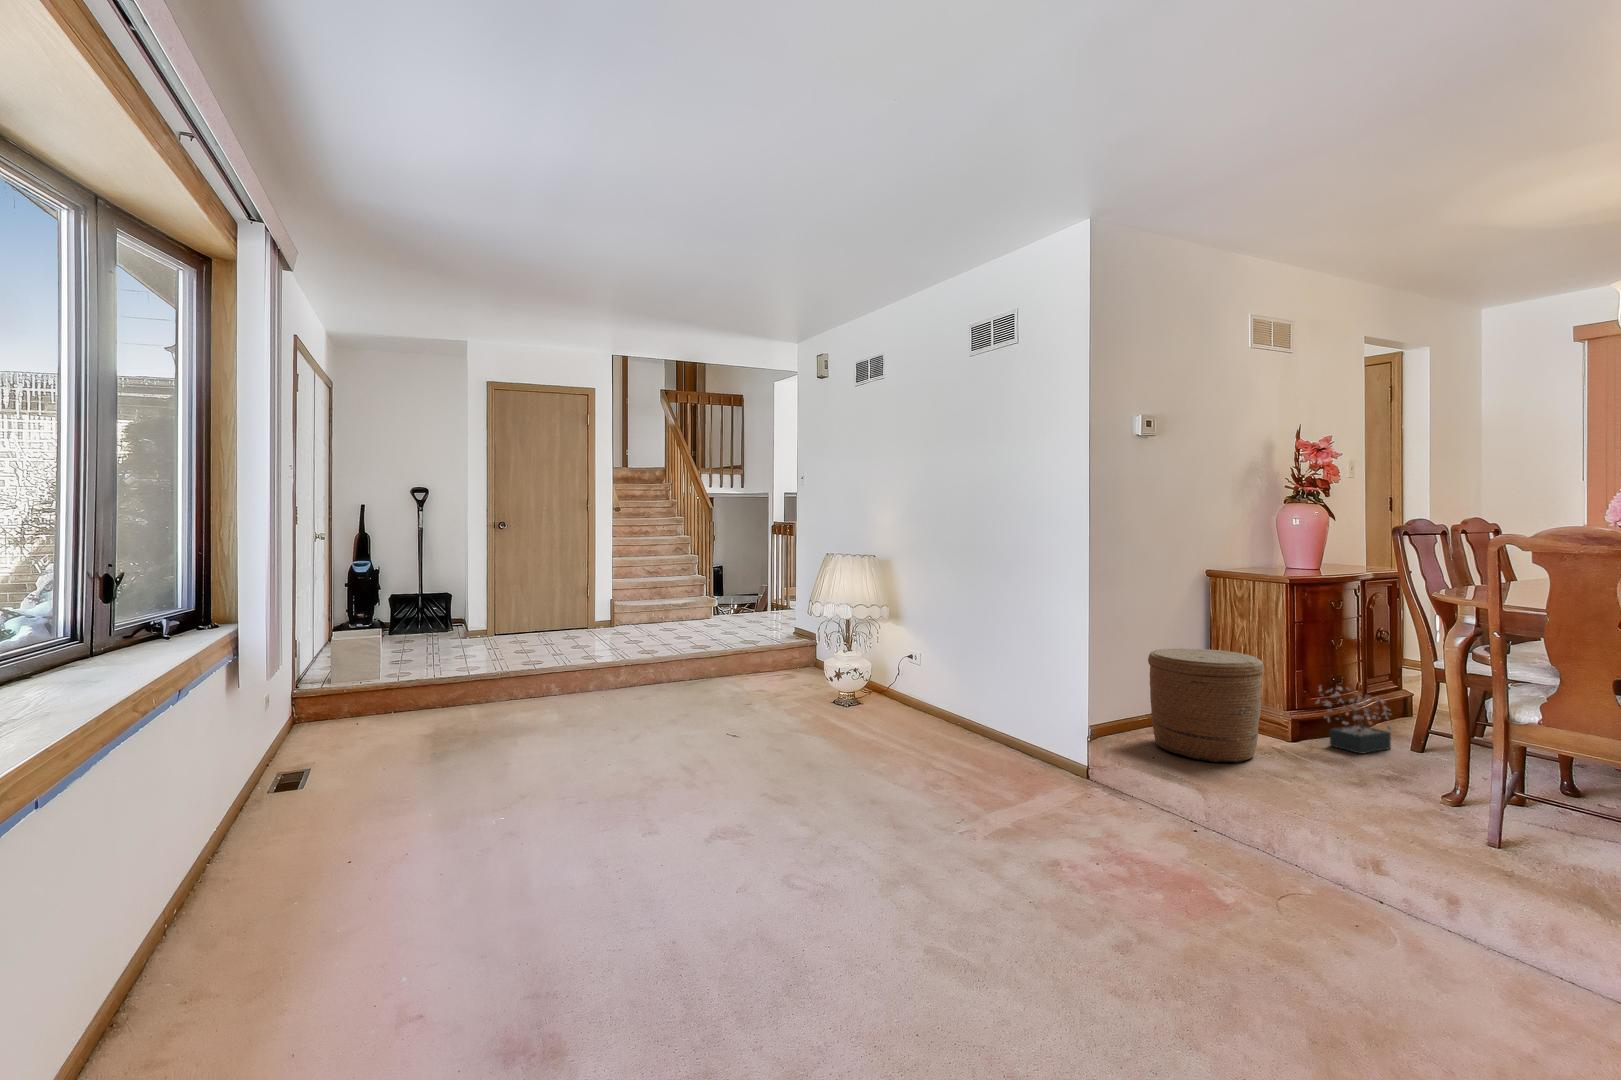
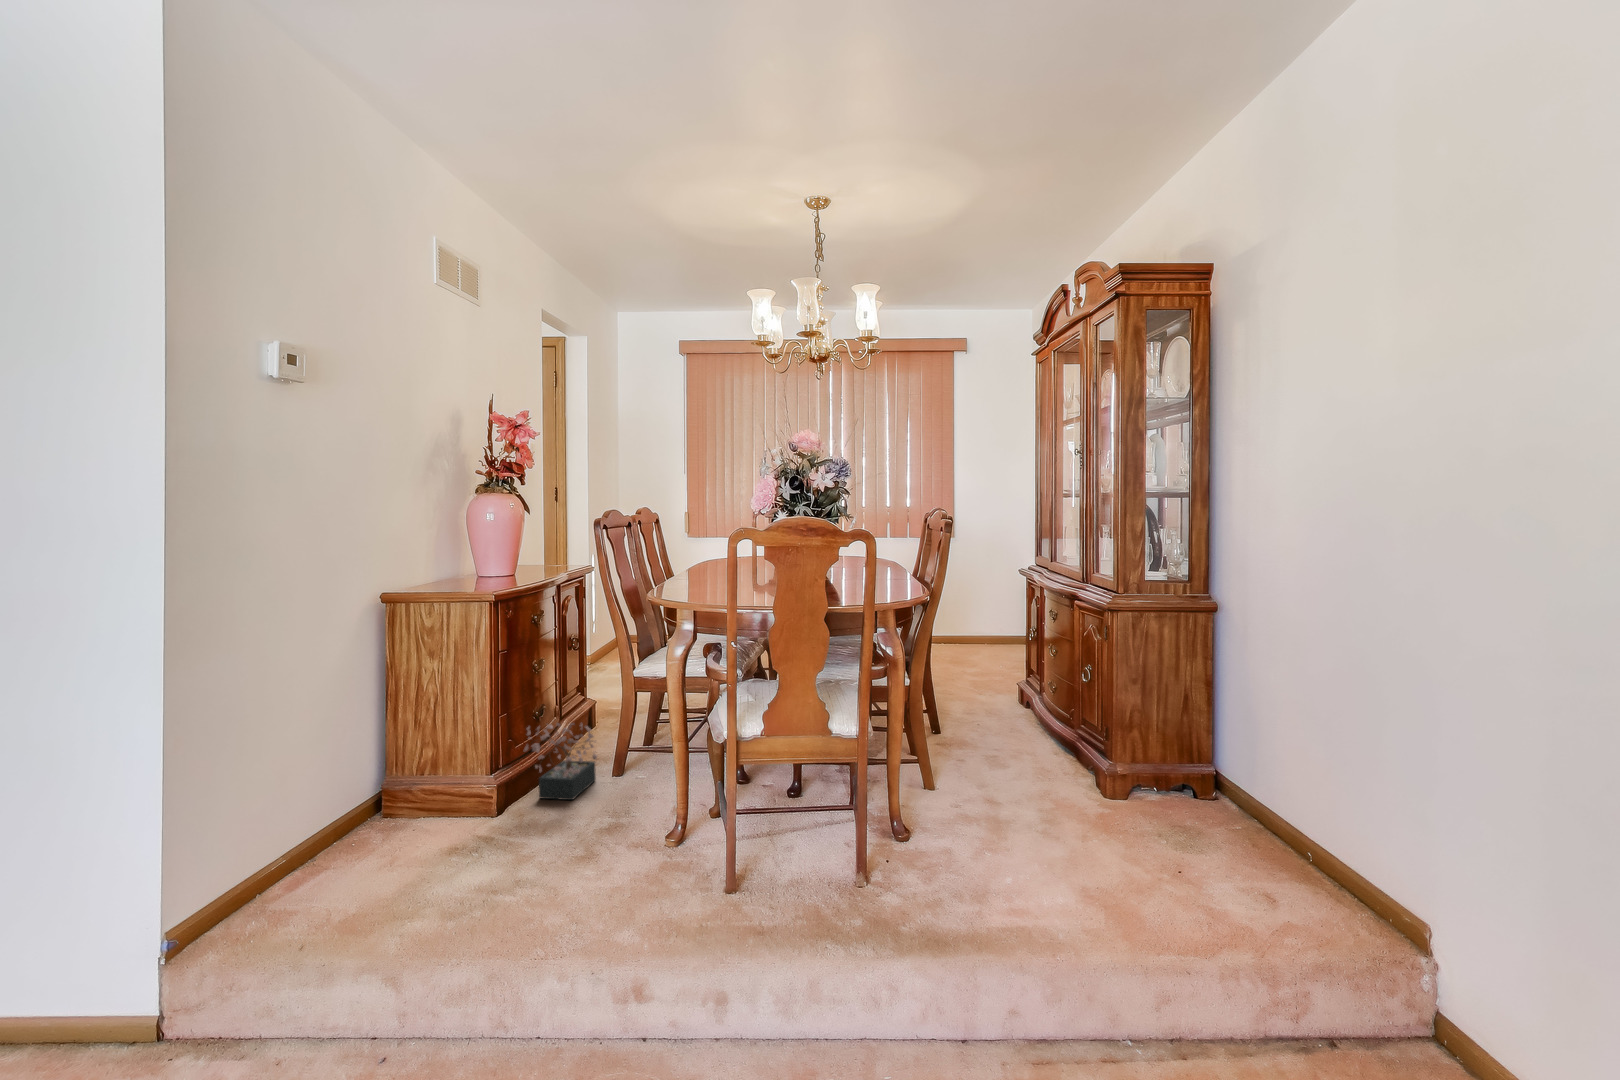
woven basket: present [1148,648,1264,763] -> none [292,709,471,900]

